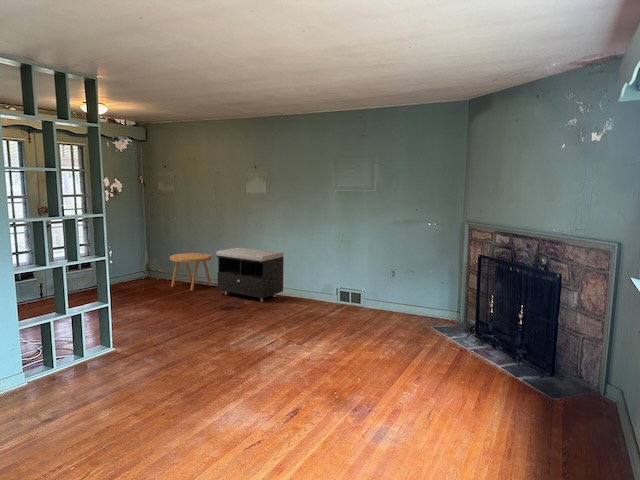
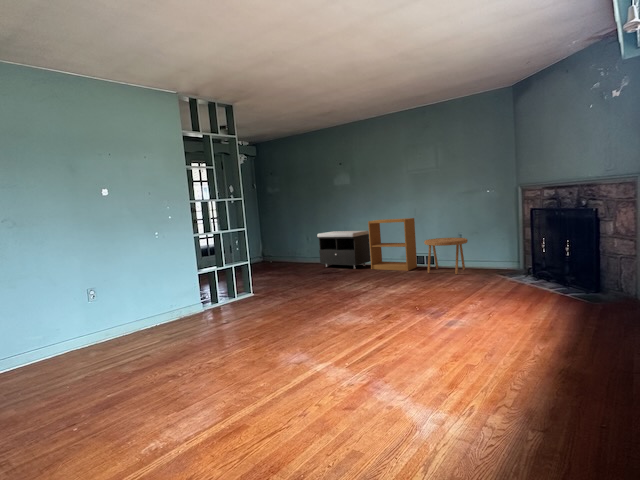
bookshelf: none [283,241,341,312] -> present [368,218,417,271]
side table: present [170,253,212,291] -> present [424,238,468,275]

